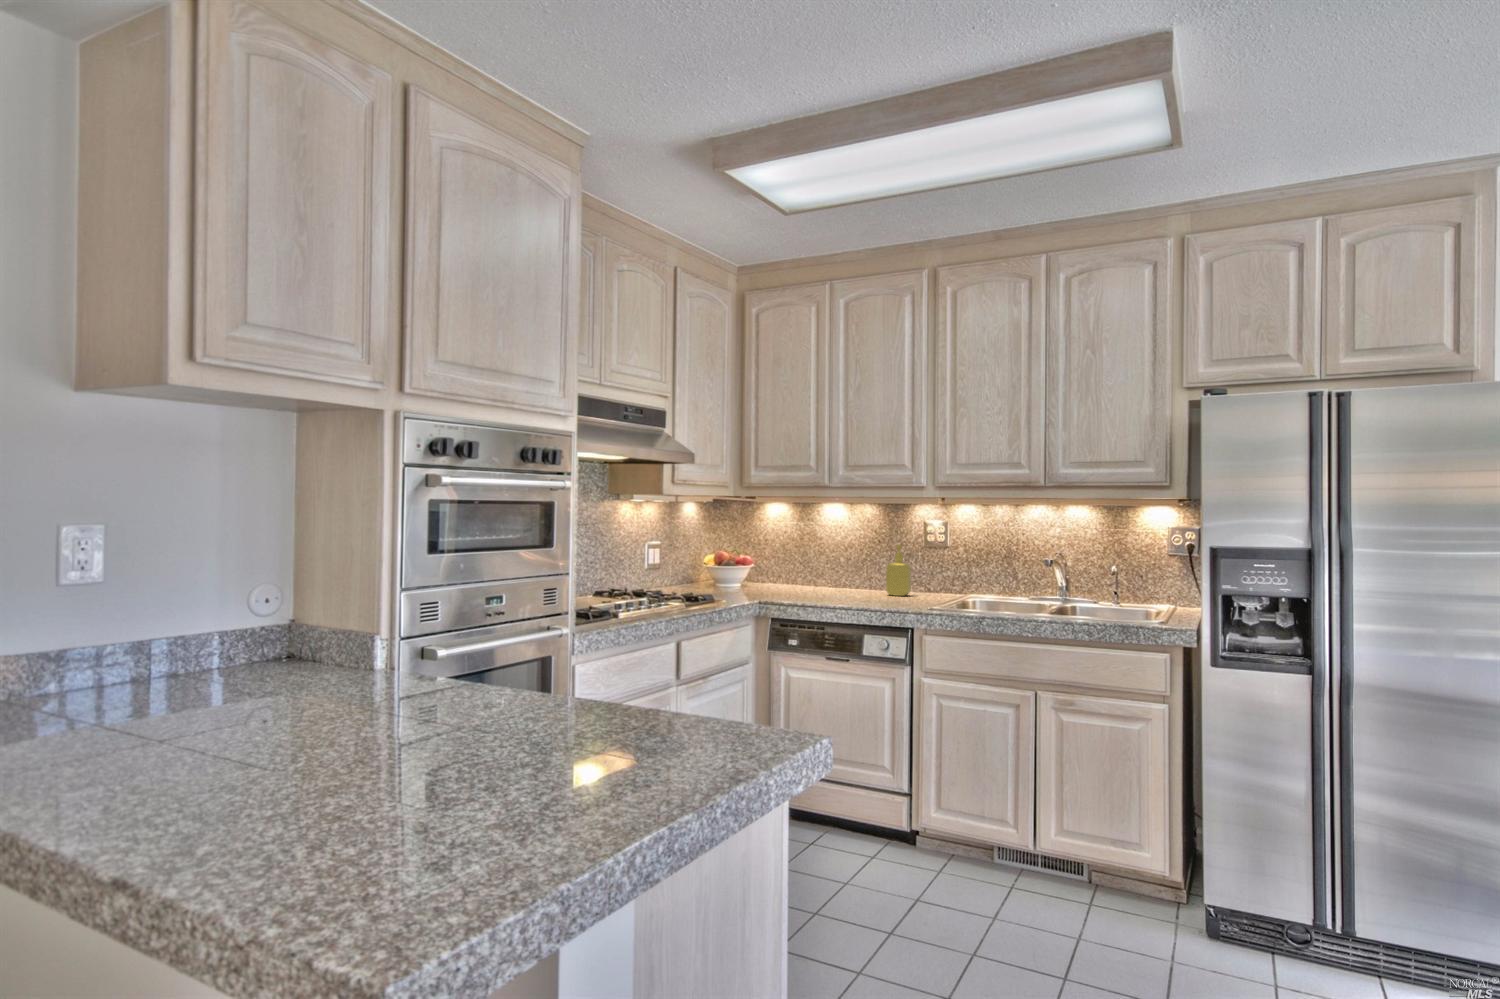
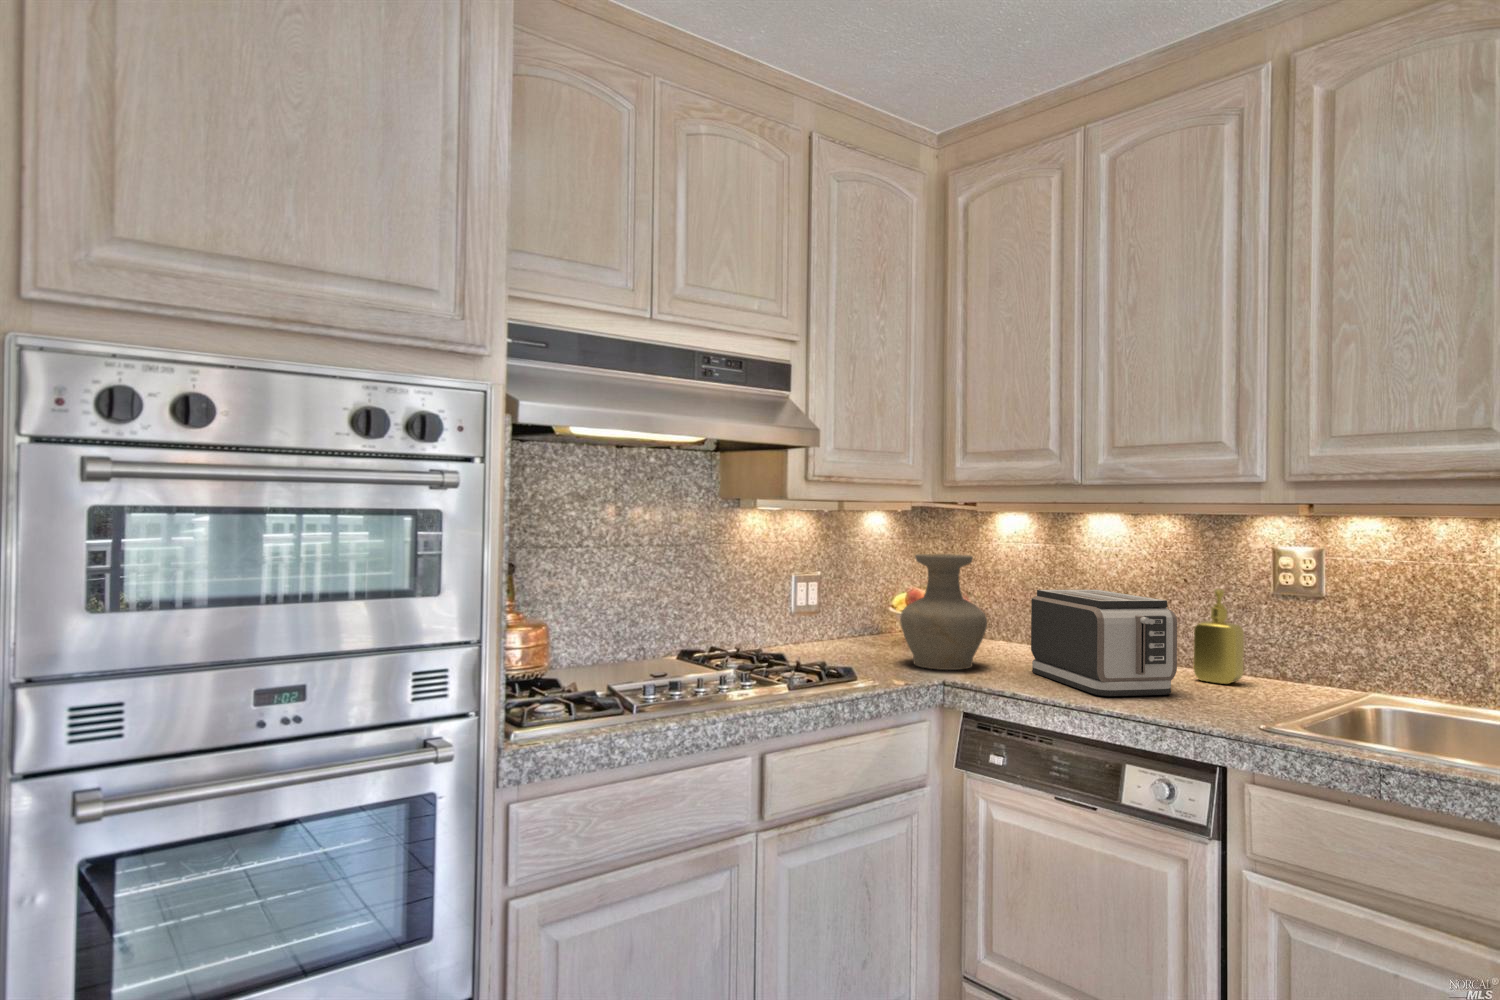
vase: none [726,528,777,597] -> present [900,554,987,670]
toaster: none [802,547,883,602] -> present [1031,590,1177,696]

